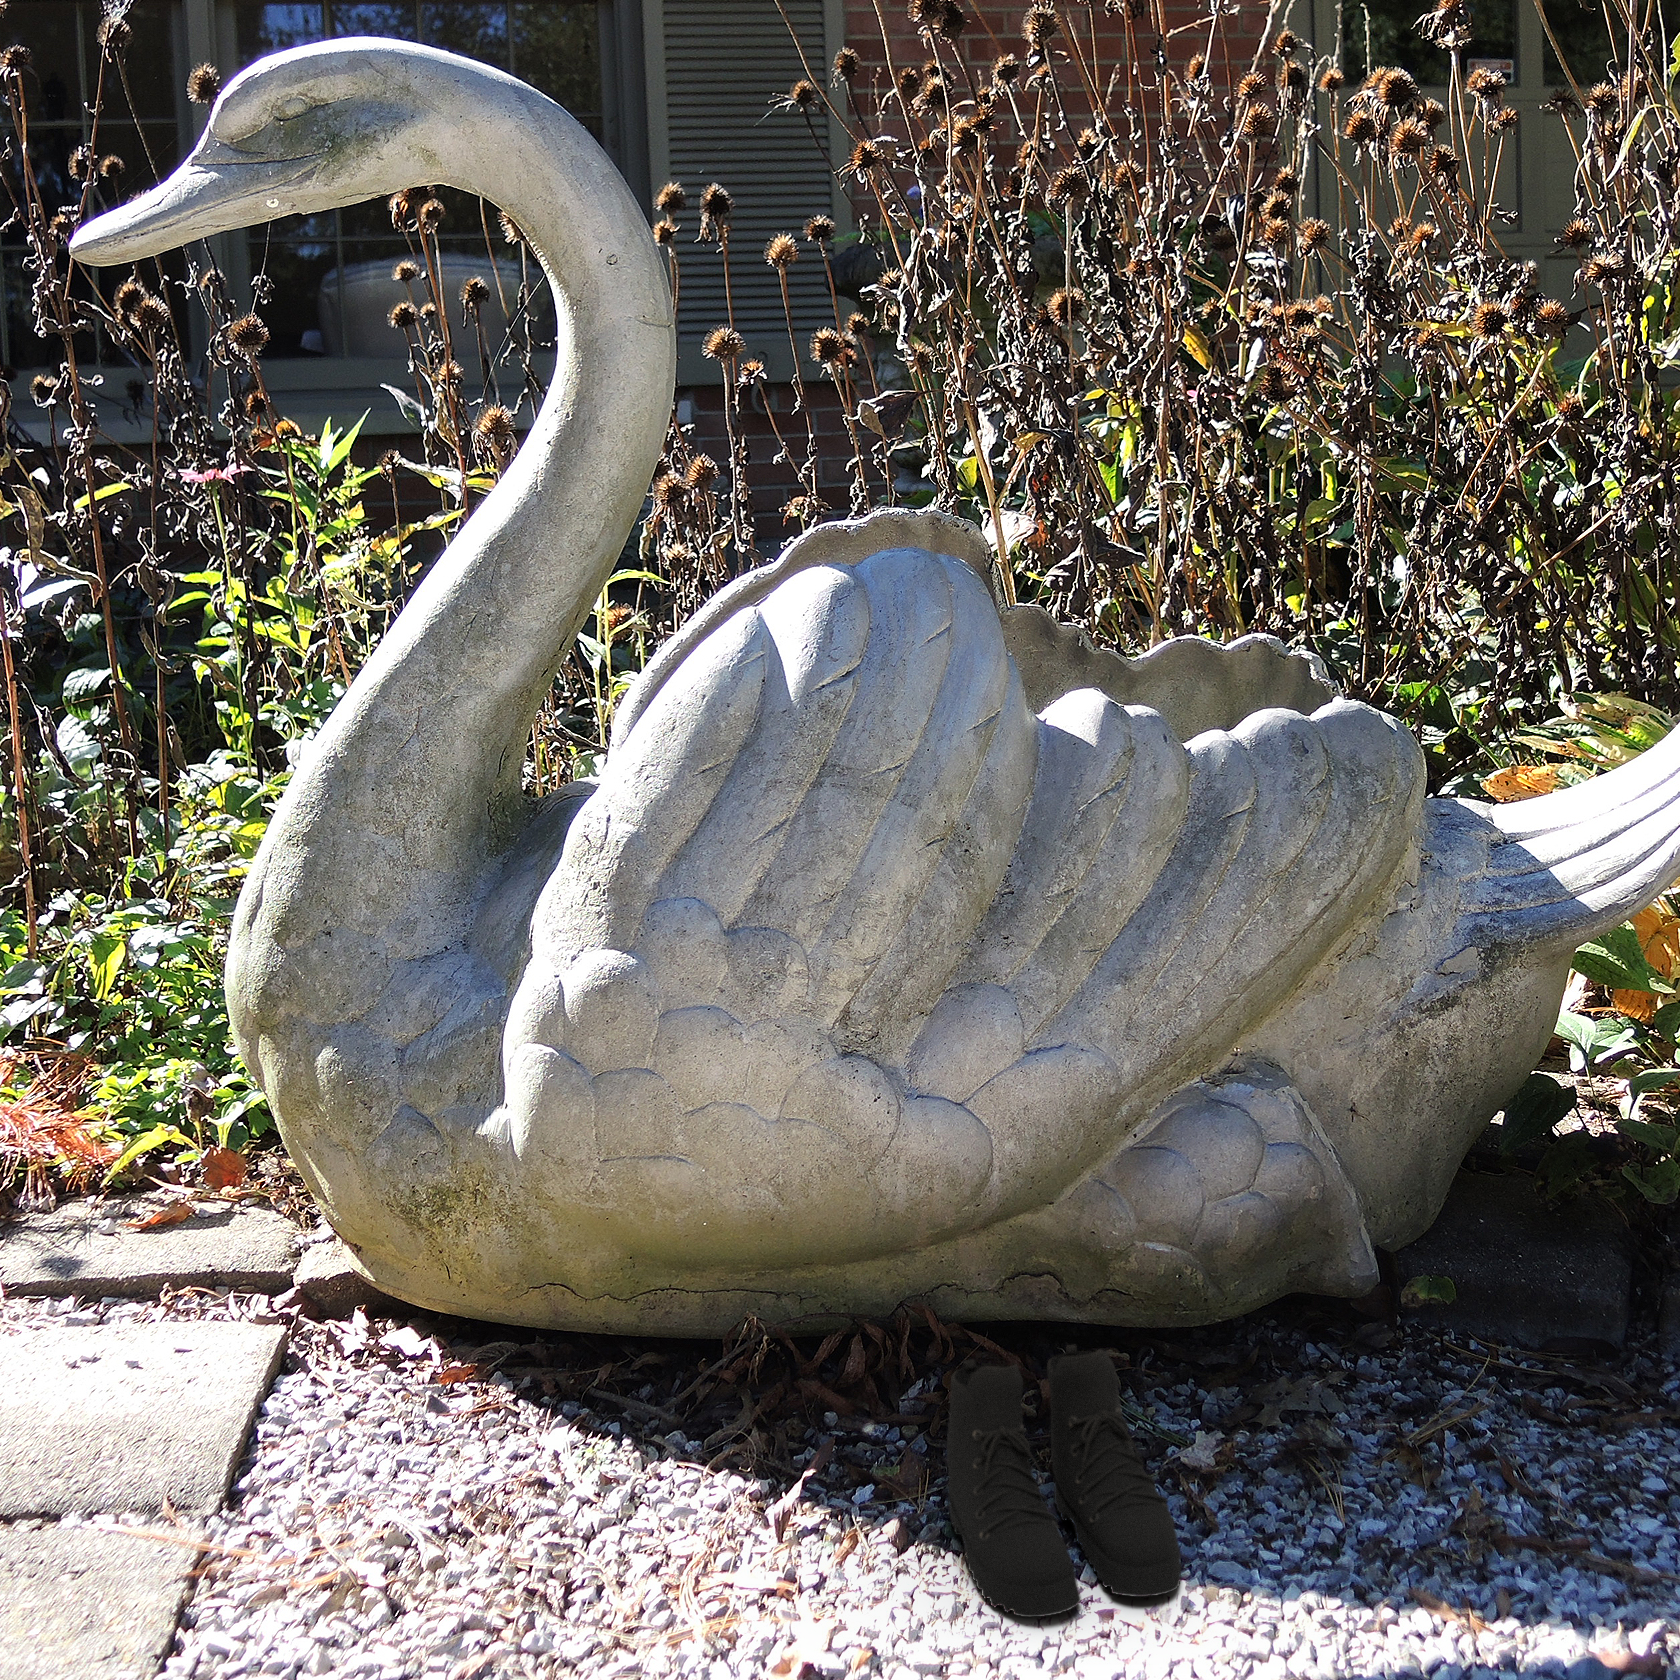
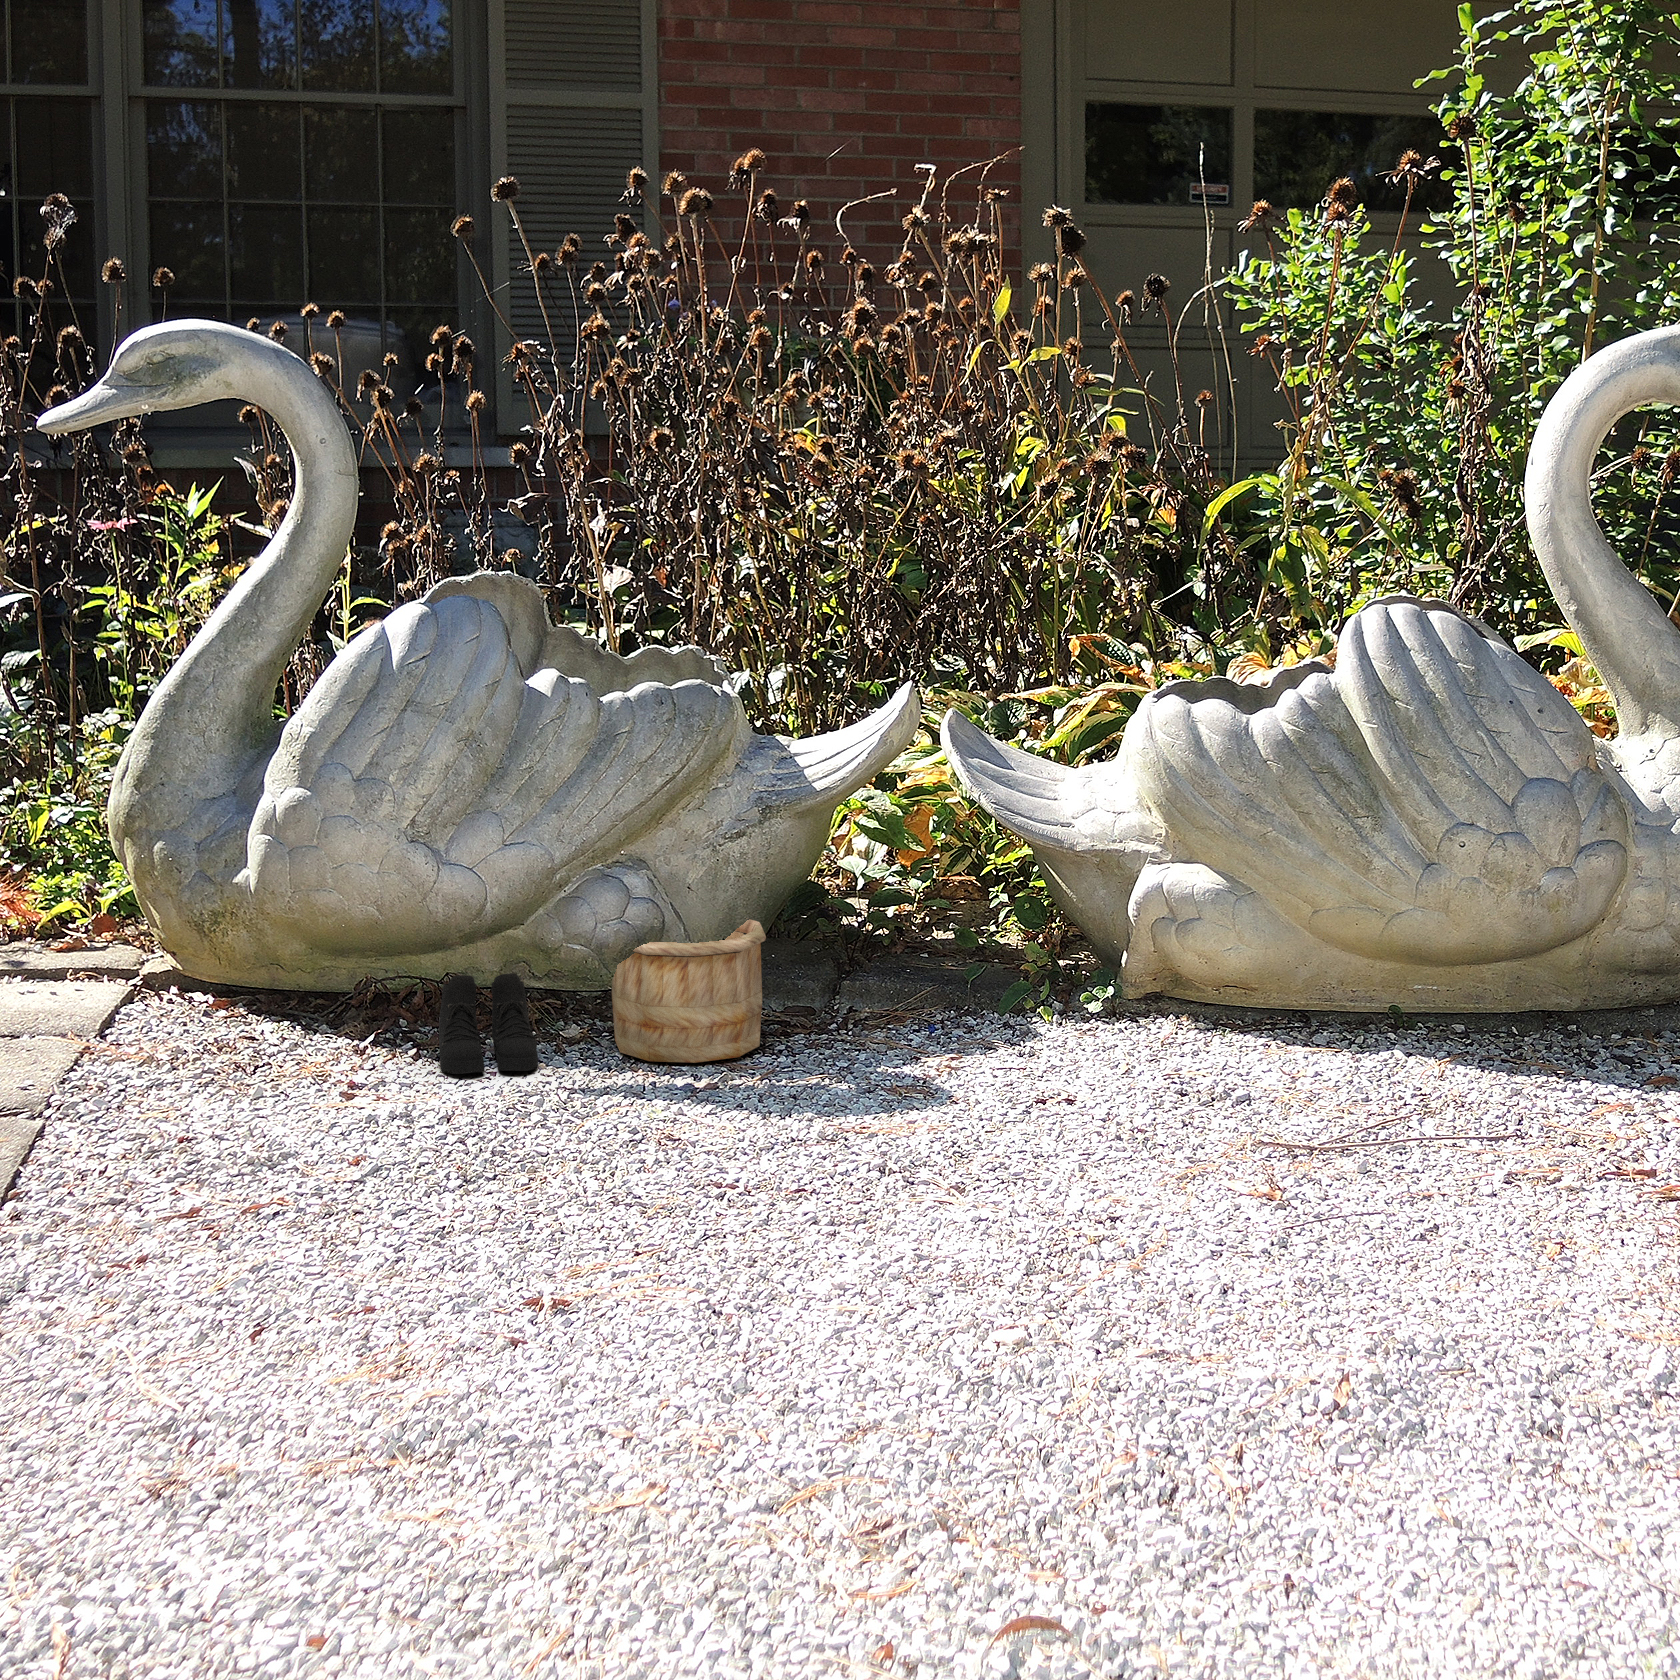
wooden bucket: none [1260,1169,1598,1530] -> present [612,919,766,1063]

